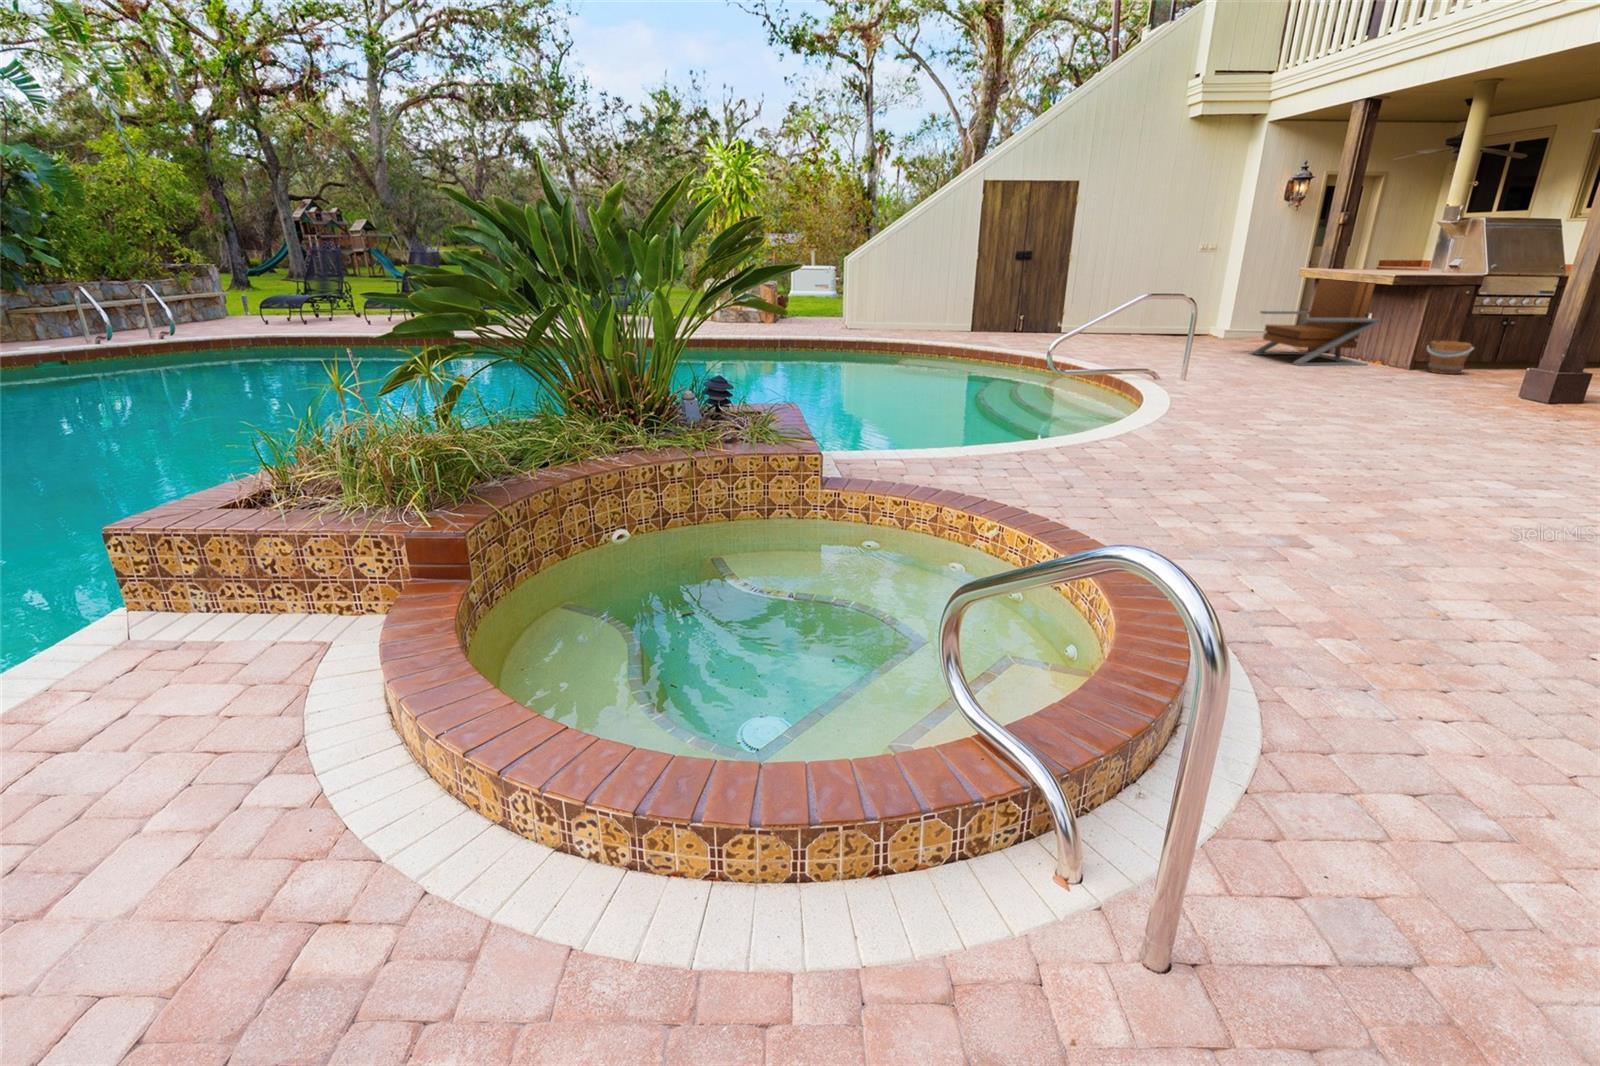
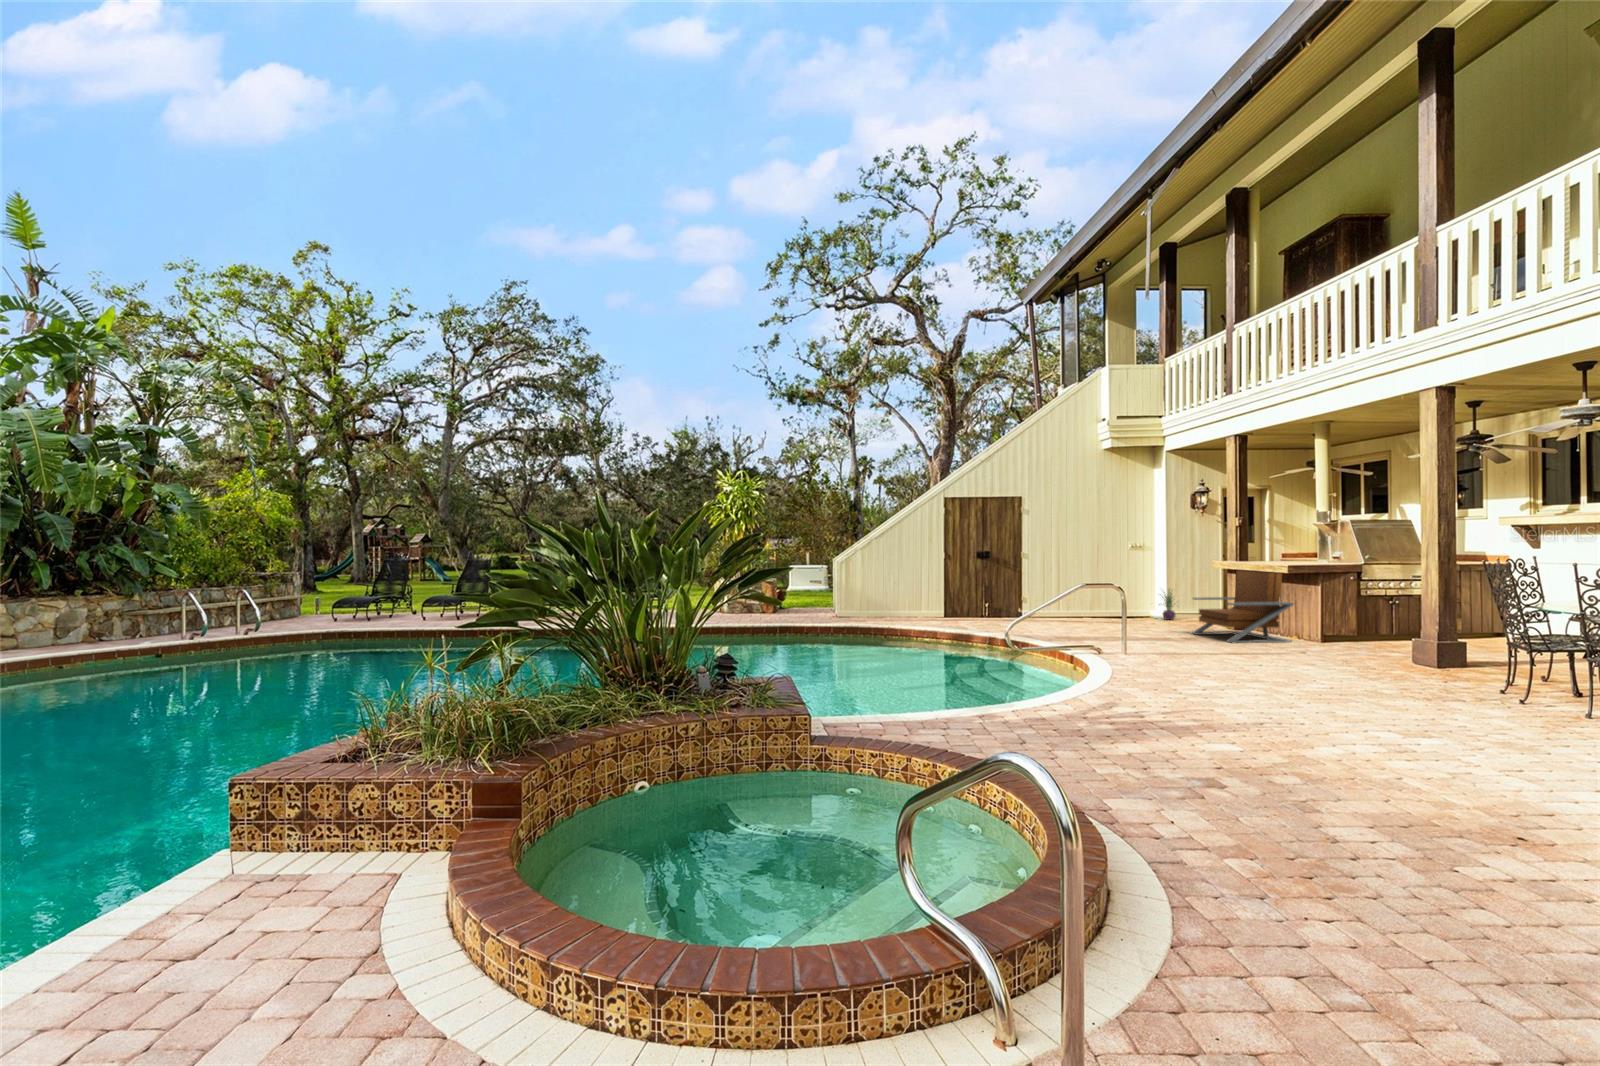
decorative plant: none [1204,299,1248,337] -> present [1159,590,1175,620]
bucket: present [1427,341,1474,374] -> none [1338,620,1378,648]

